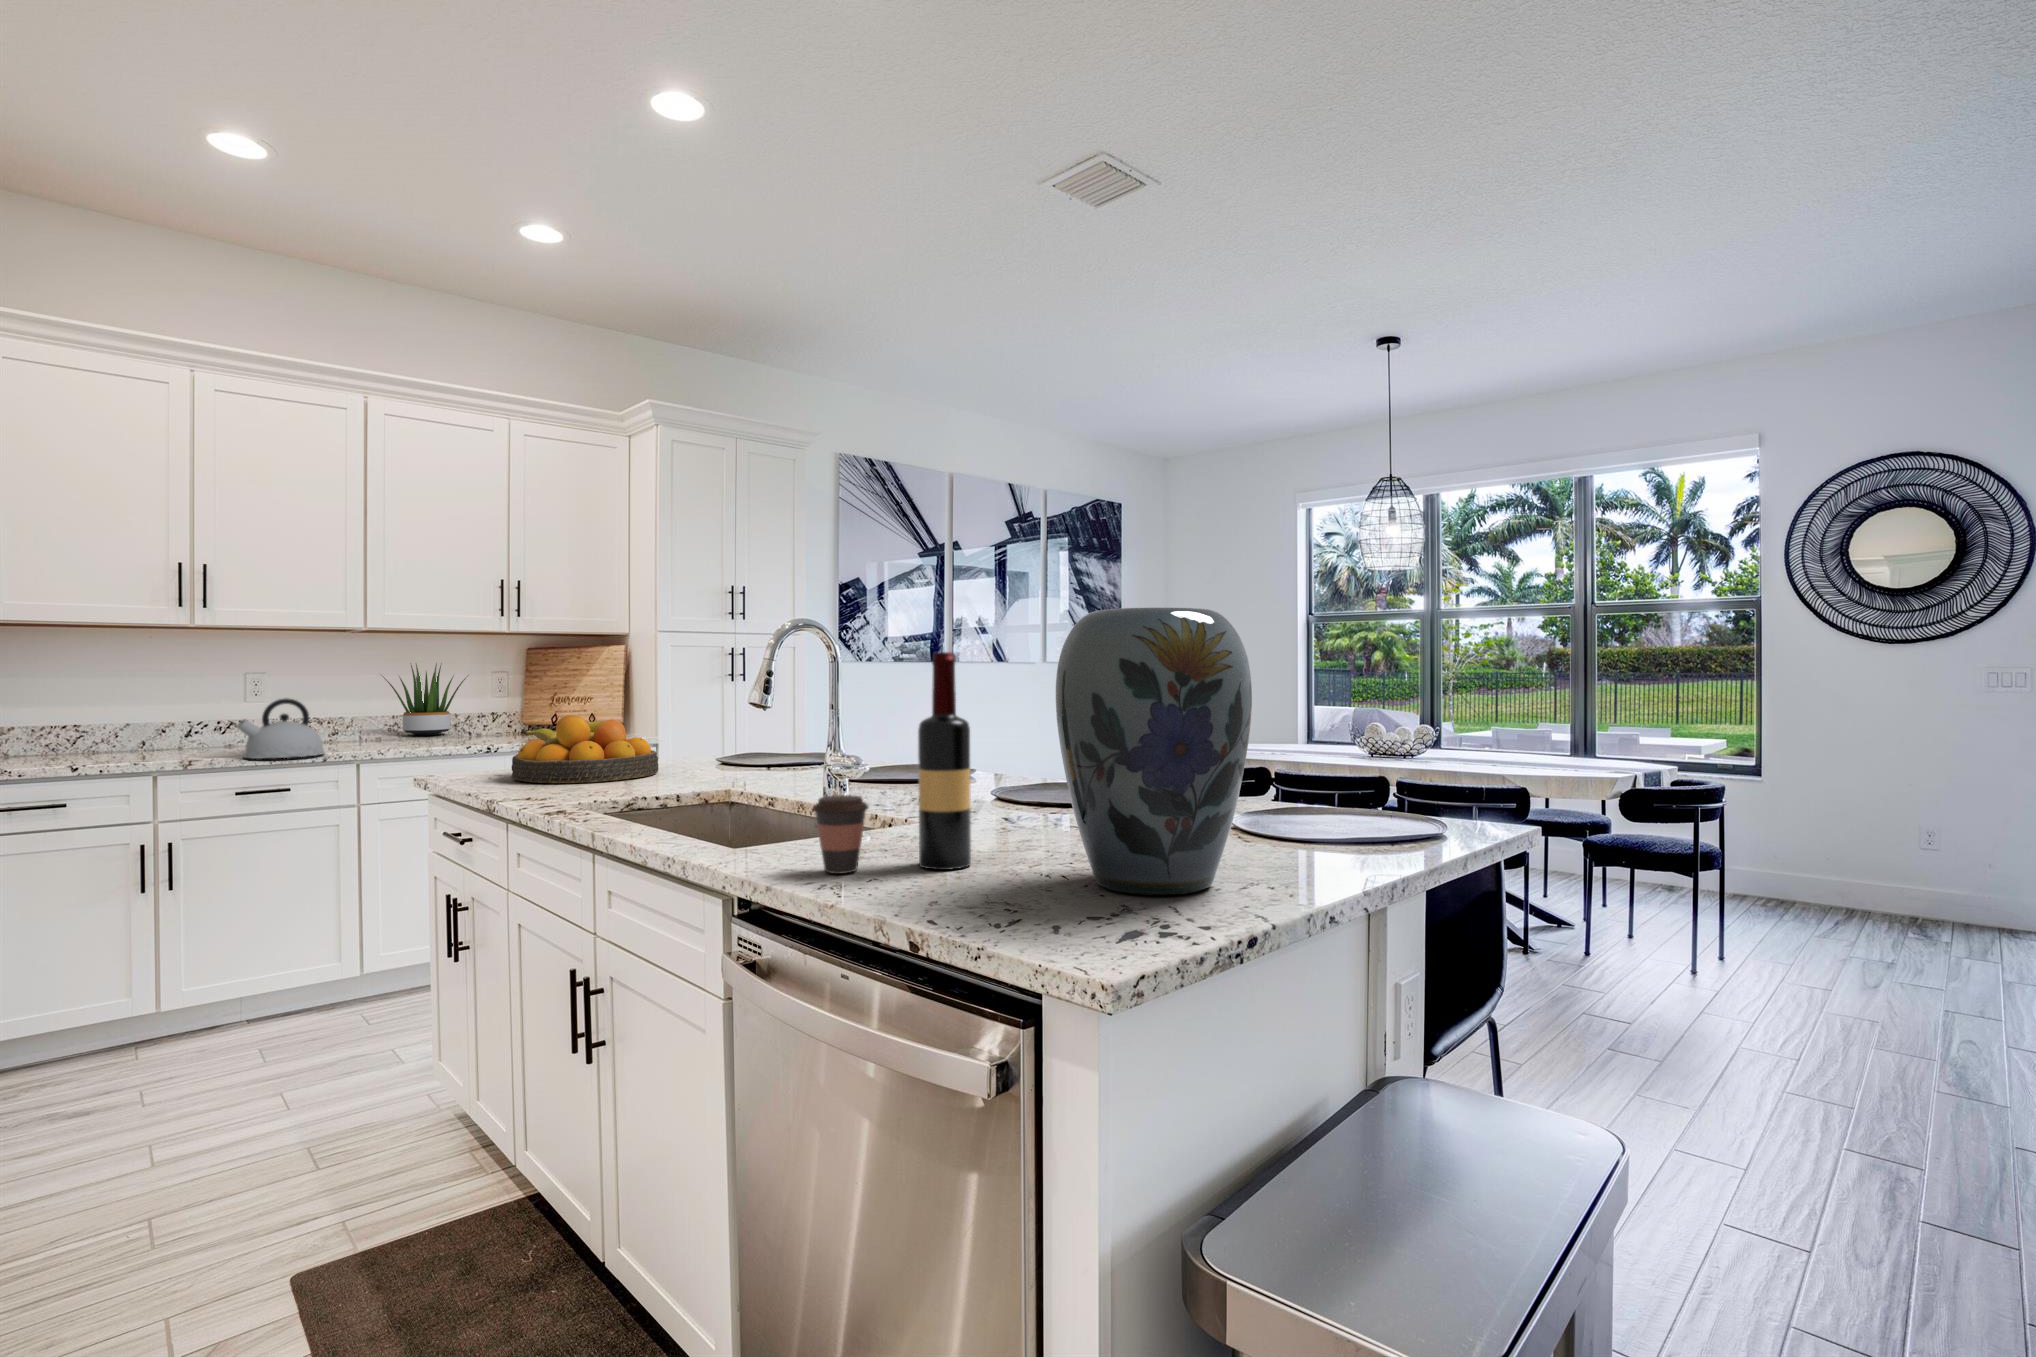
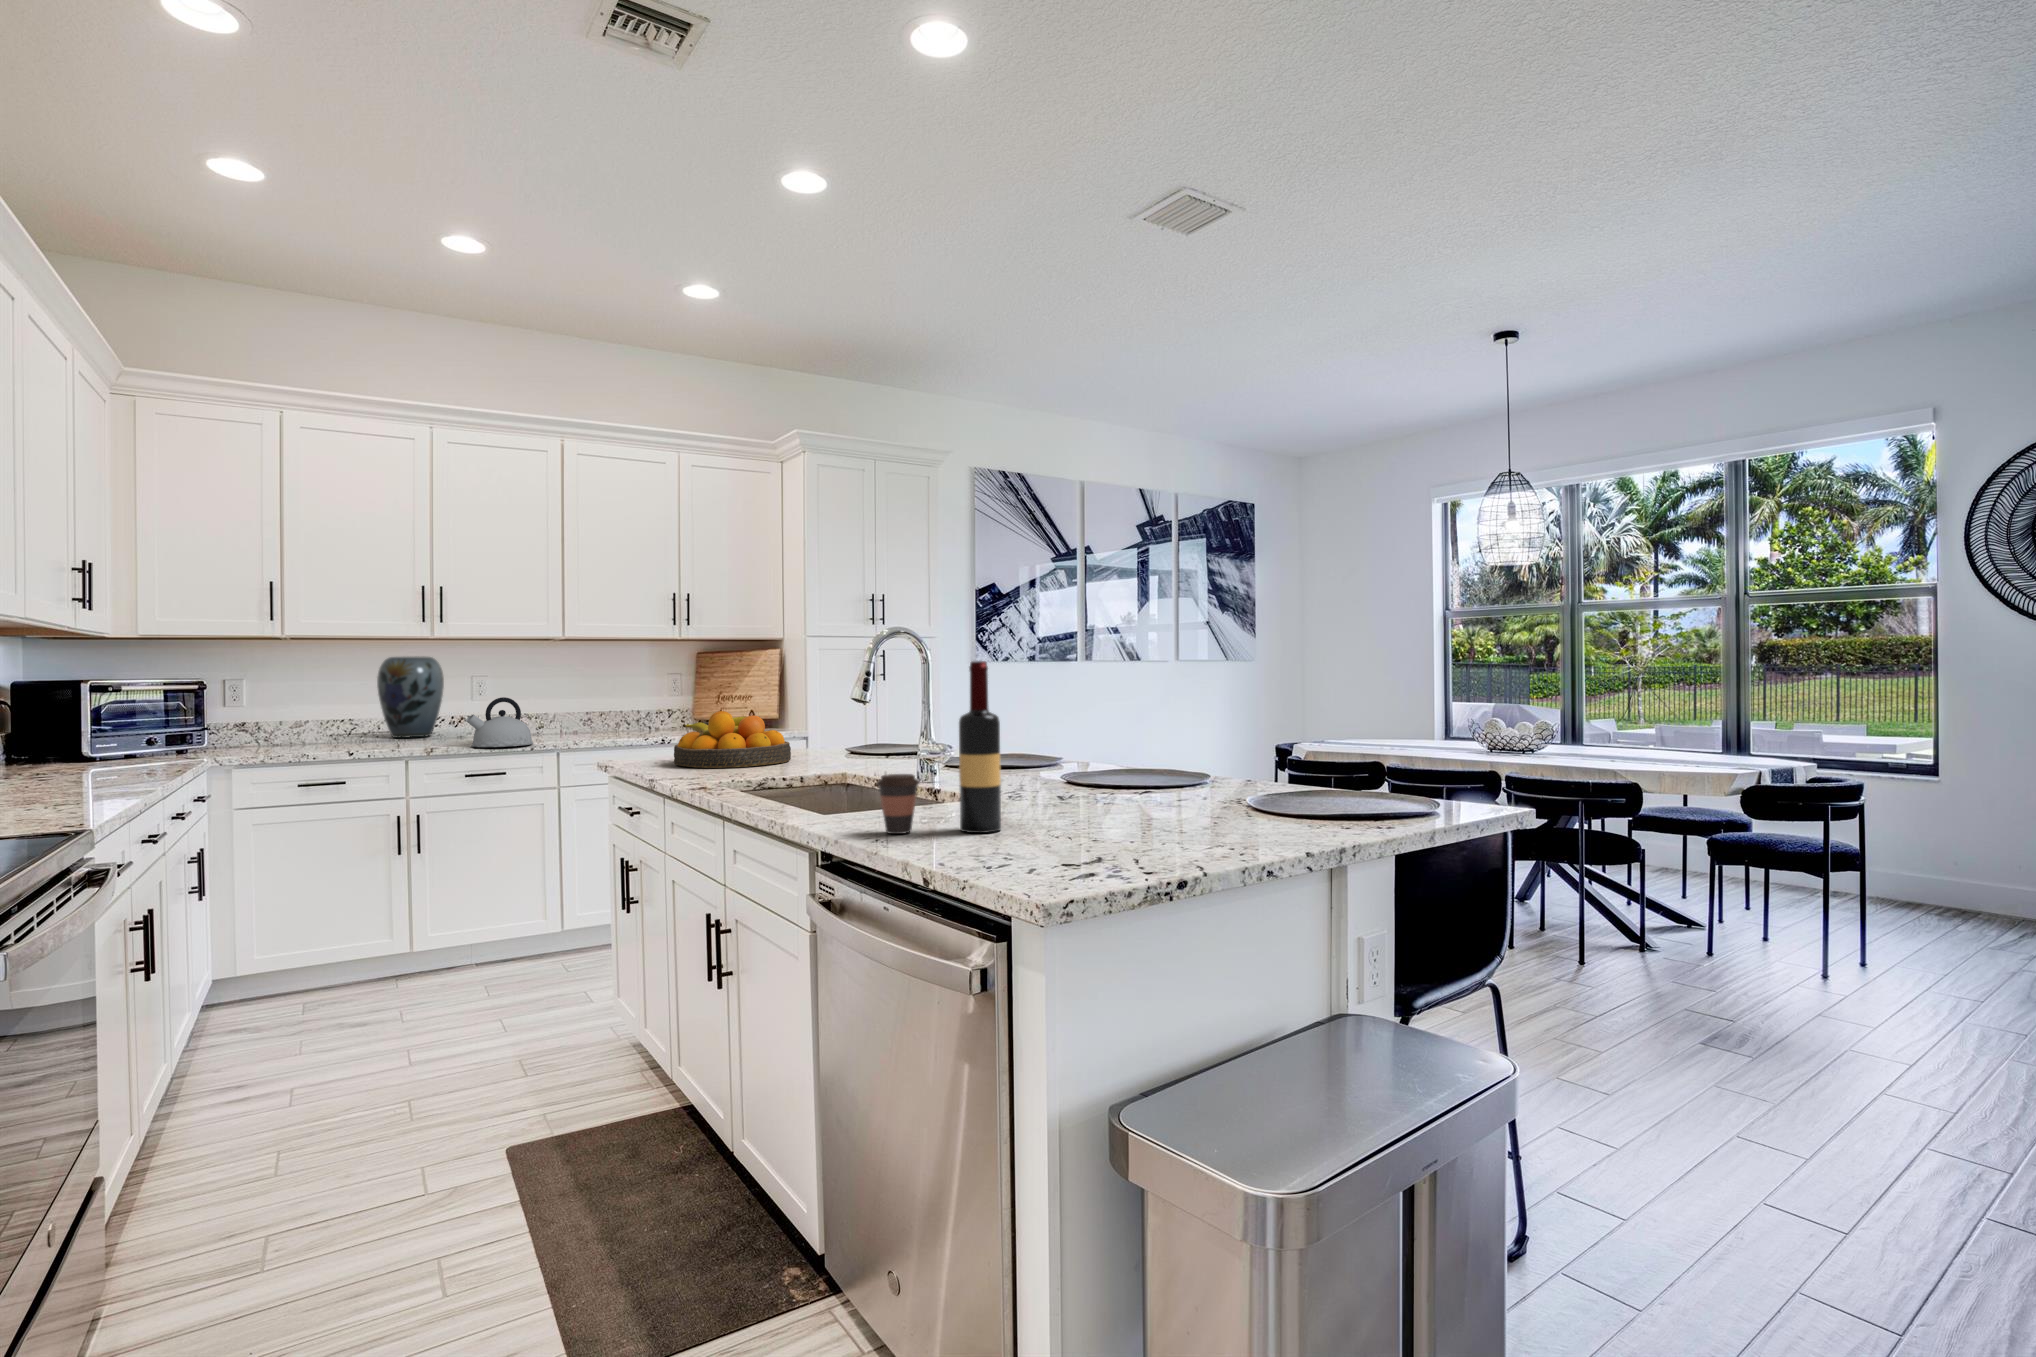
vase: present [1056,608,1252,895] -> present [377,656,444,738]
potted plant: present [384,663,468,736] -> none [575,666,648,729]

